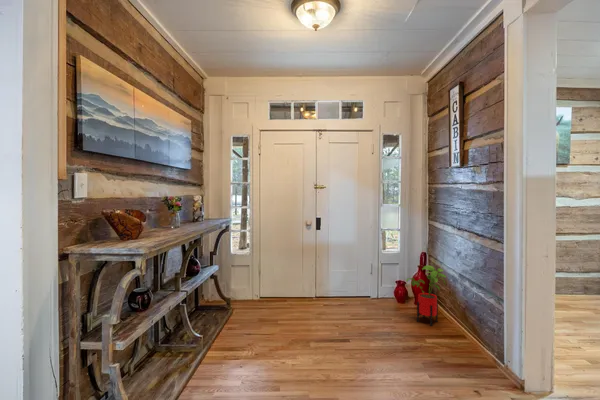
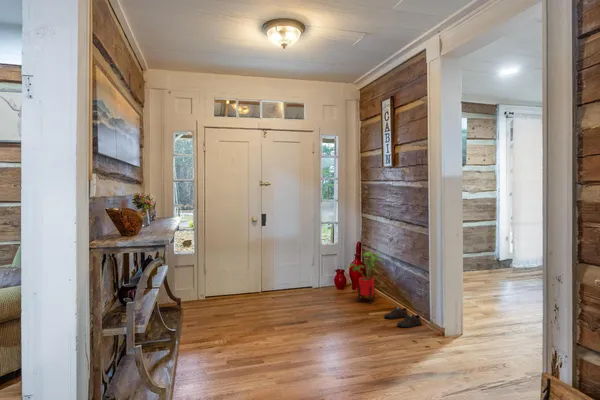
shoe: none [444,337,493,367] -> present [385,307,421,327]

